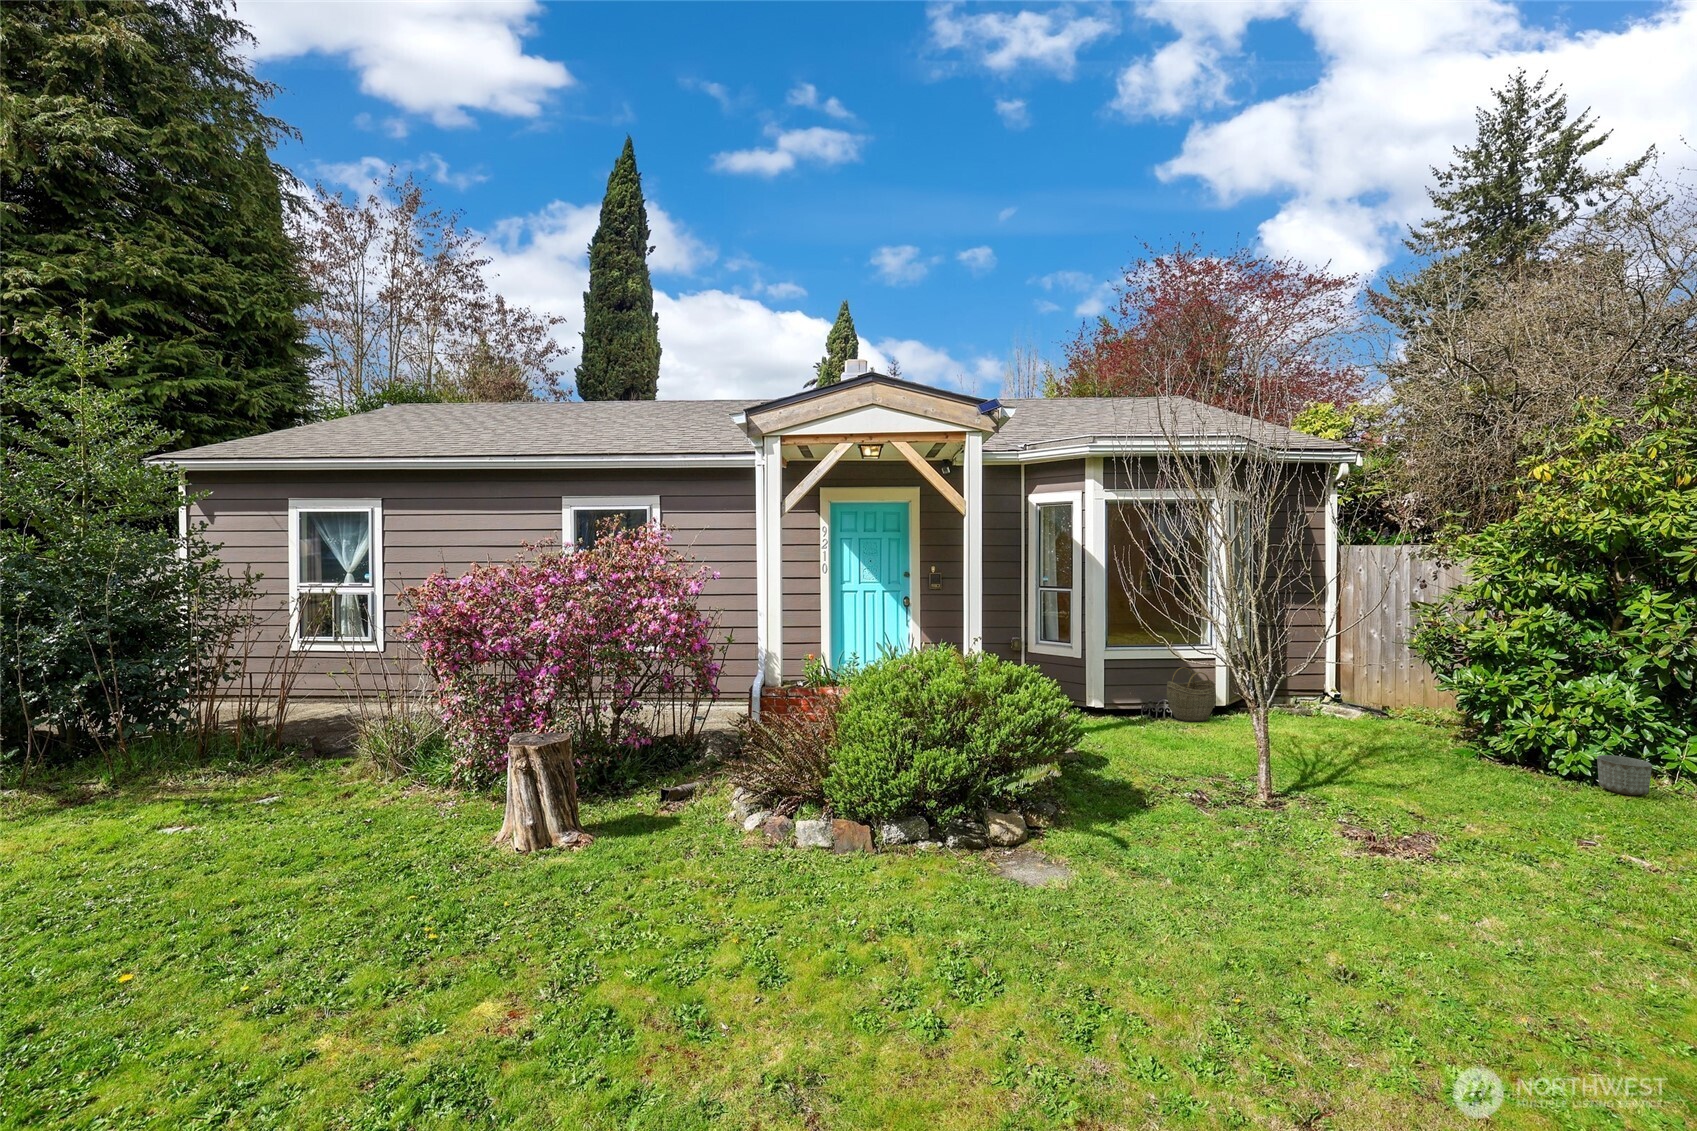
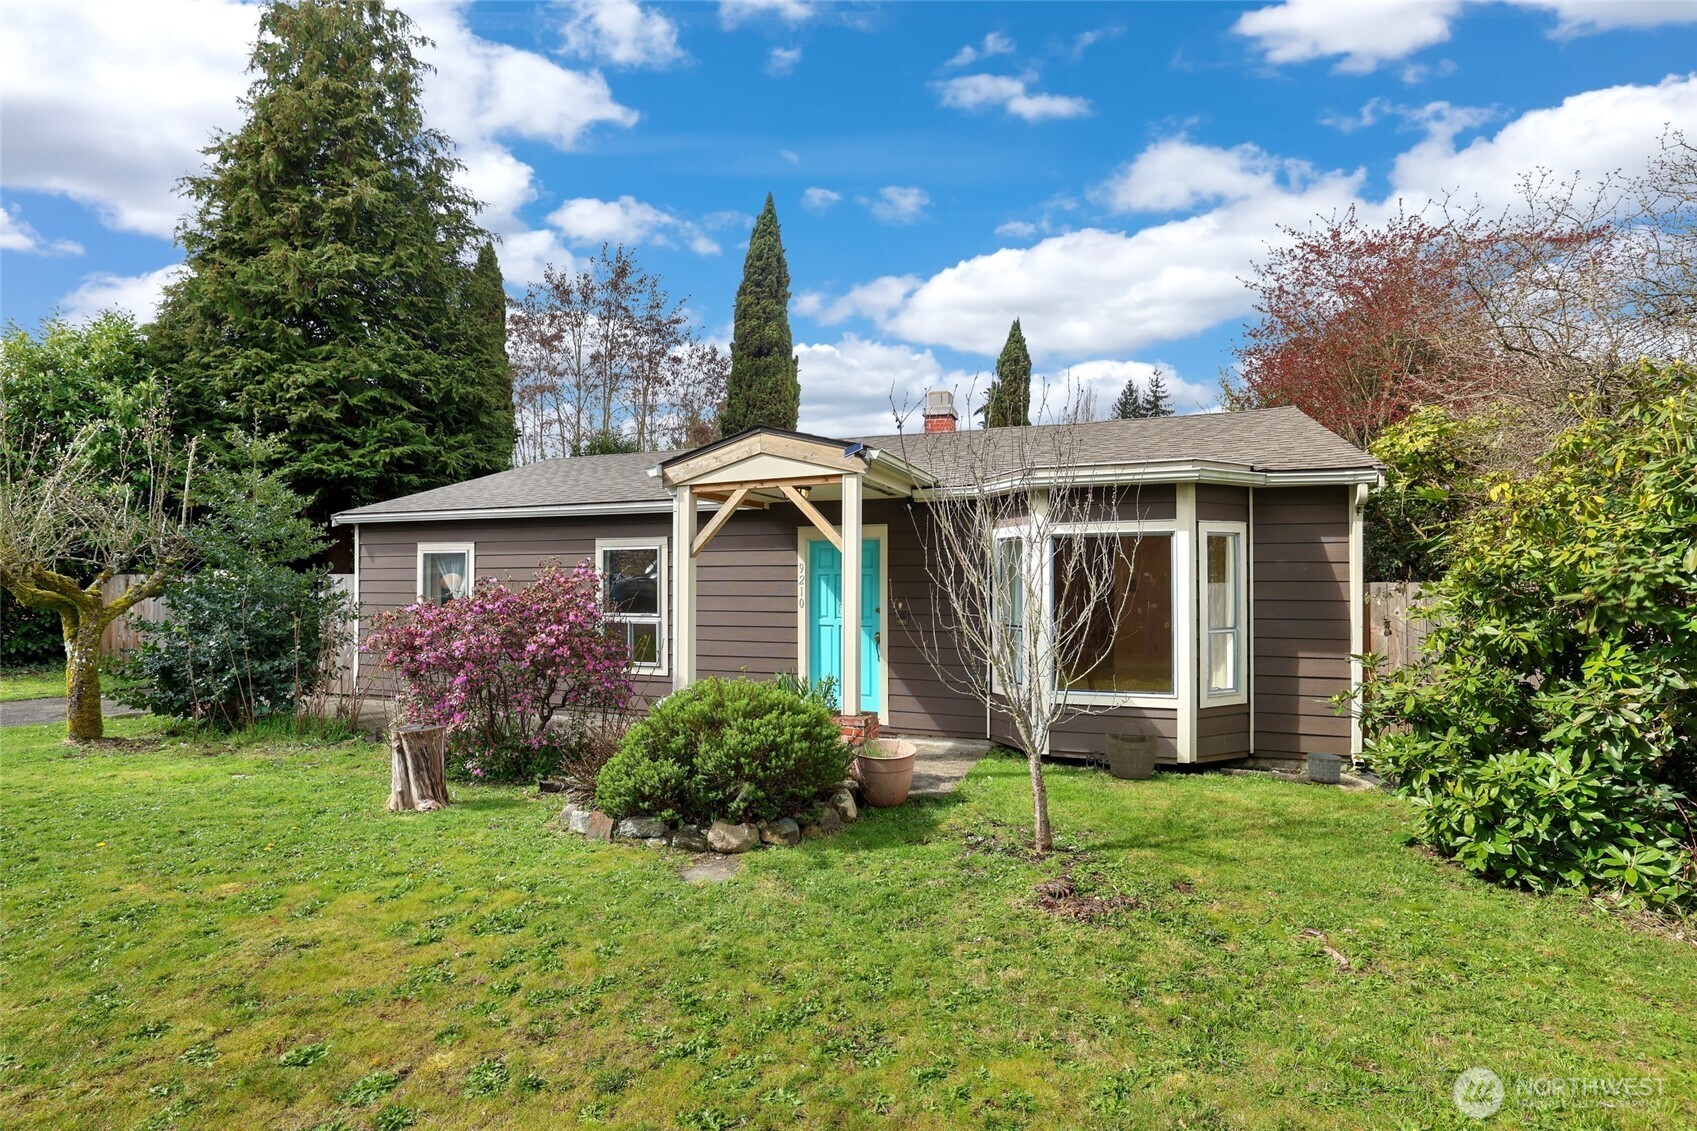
planter: present [1597,755,1652,795] -> present [1307,753,1341,783]

